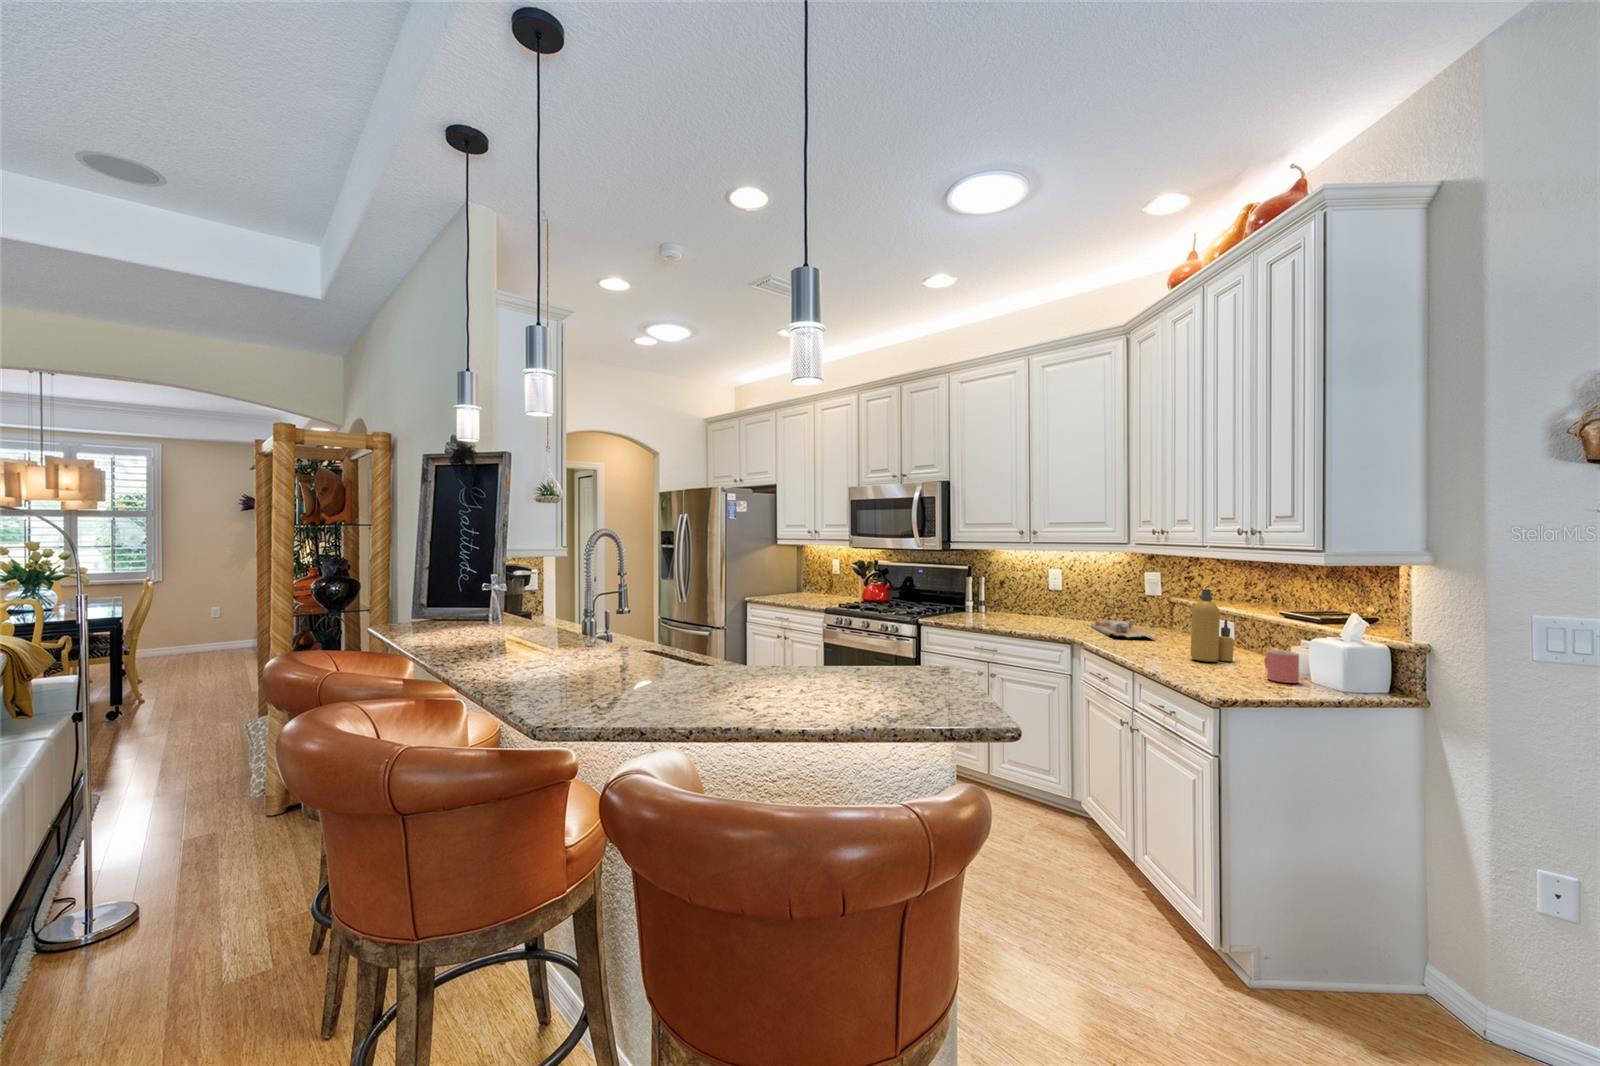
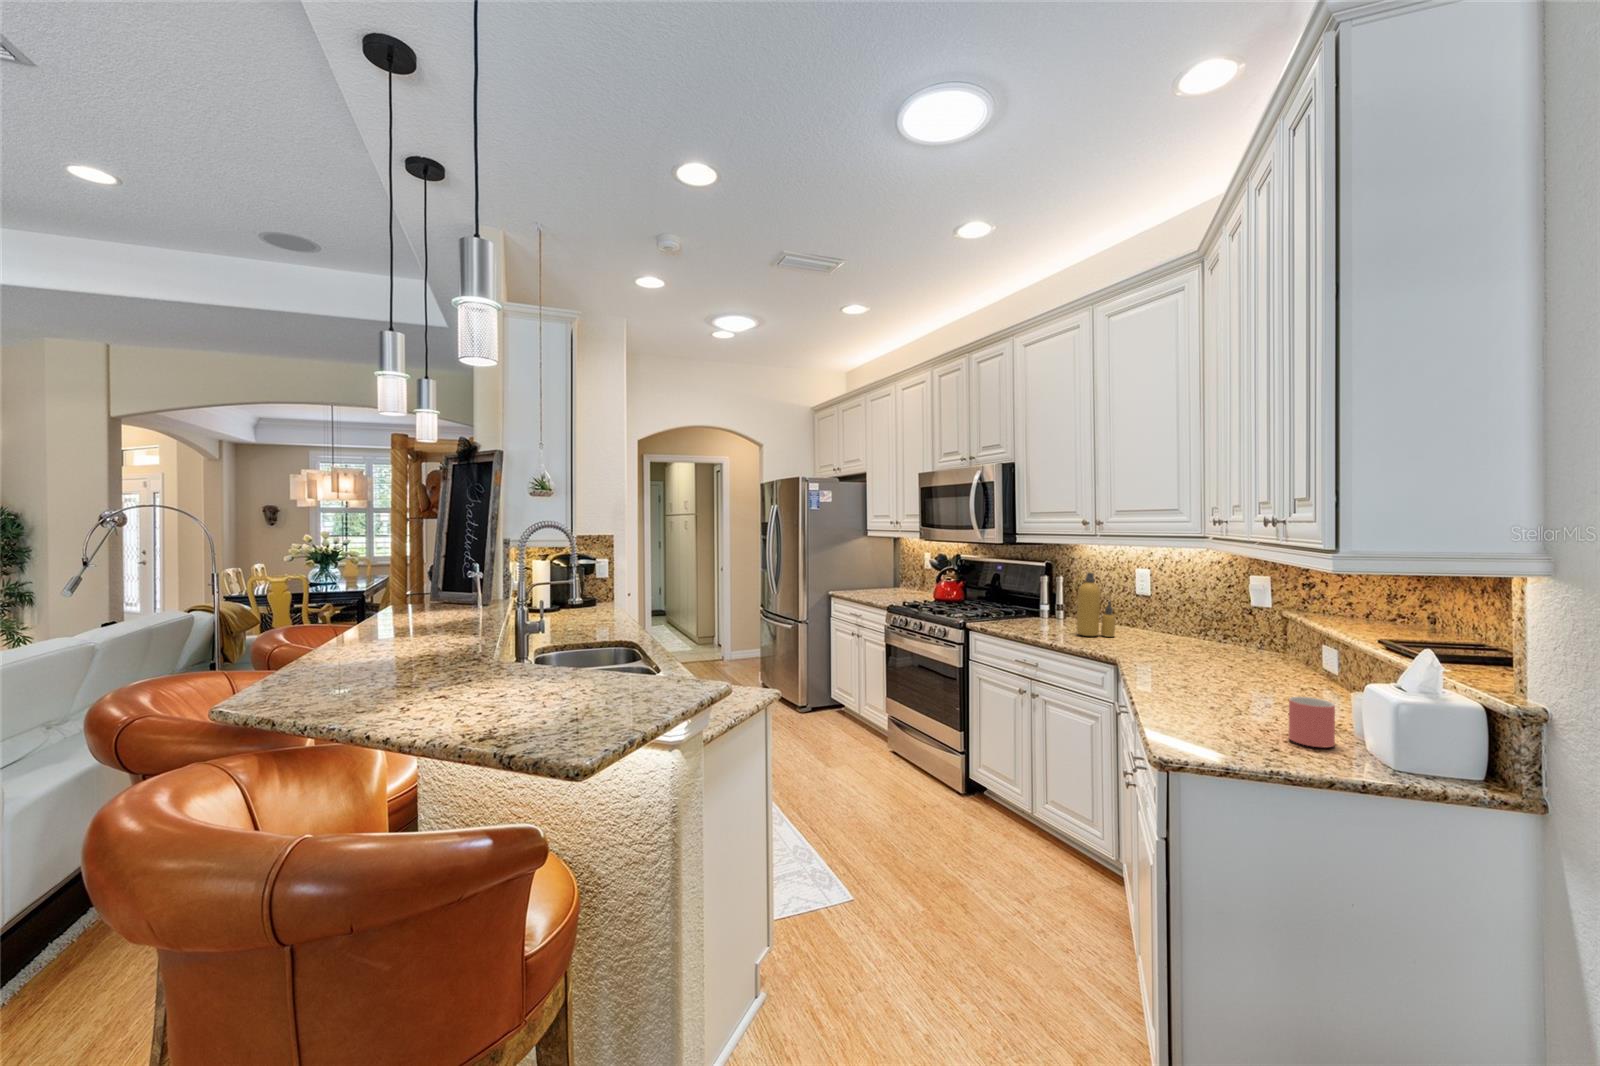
bottle: present [1190,589,1233,662] -> present [1076,573,1115,637]
cutting board: present [1091,620,1156,639] -> none [1166,636,1226,668]

